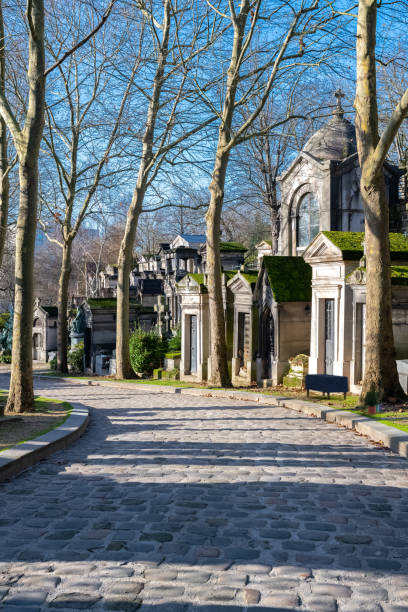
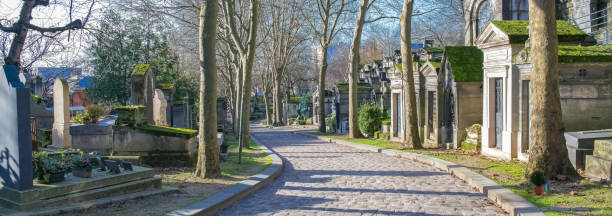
bench: present [305,374,348,400] -> none [477,142,516,166]

